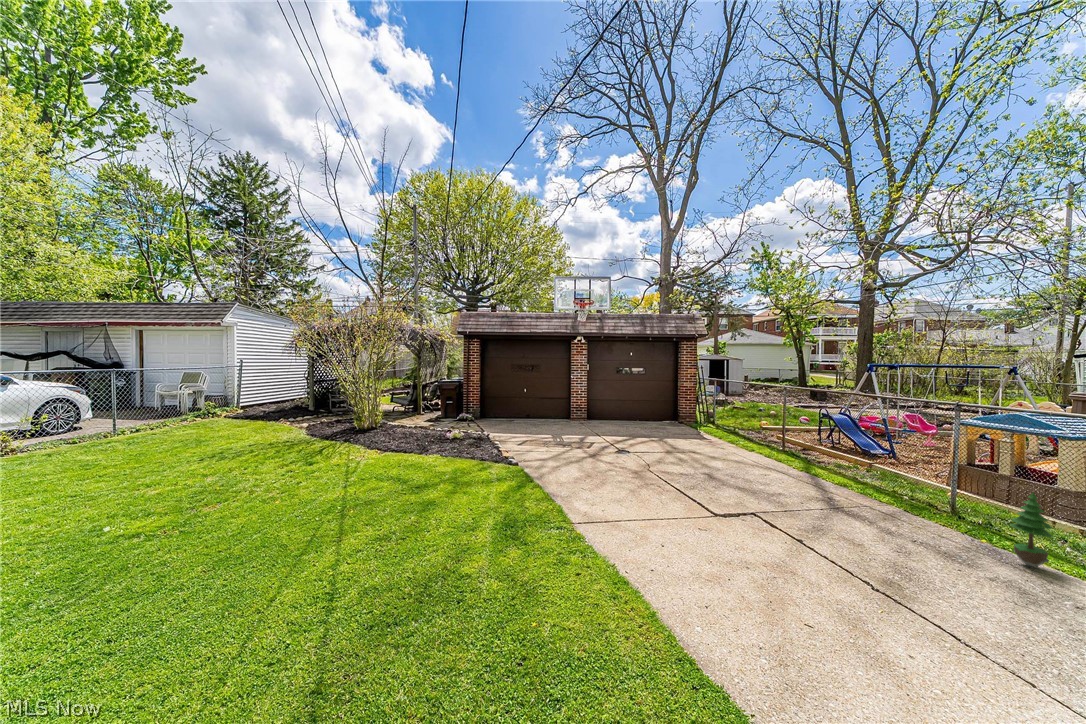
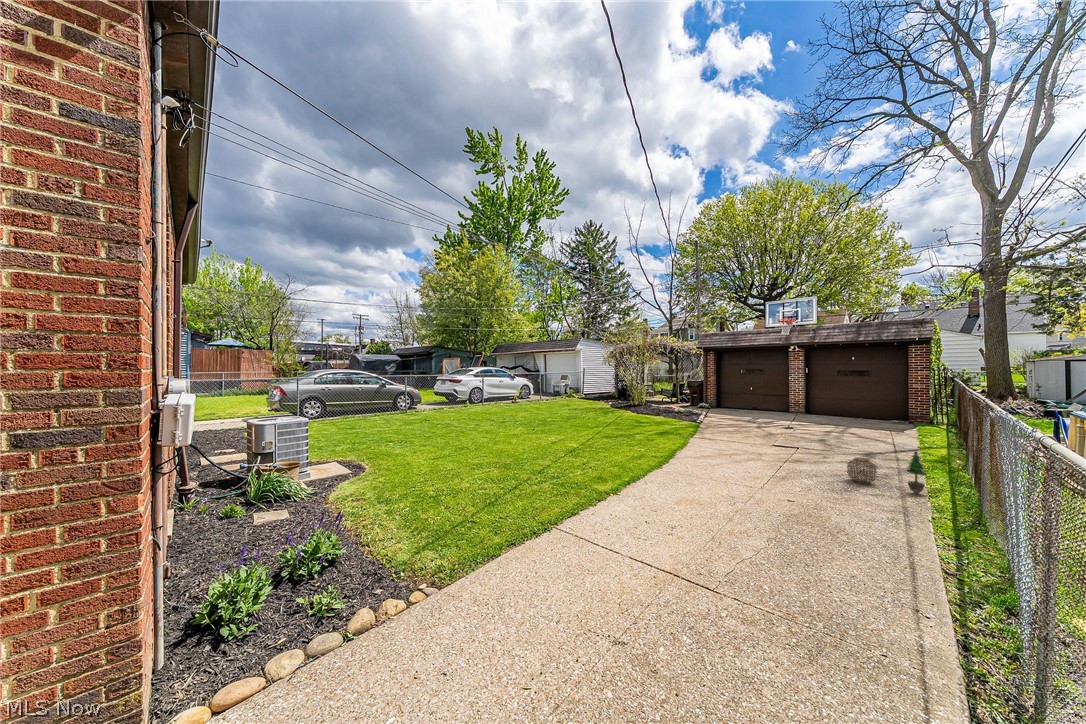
woven basket: none [915,512,976,566] -> present [847,457,876,484]

